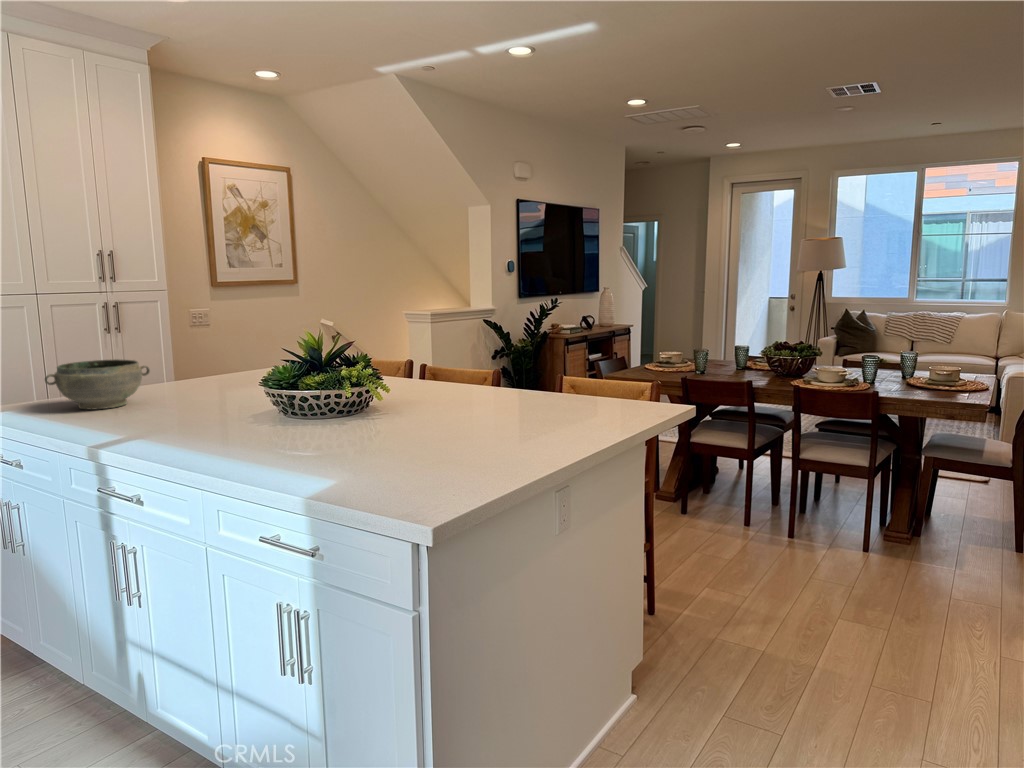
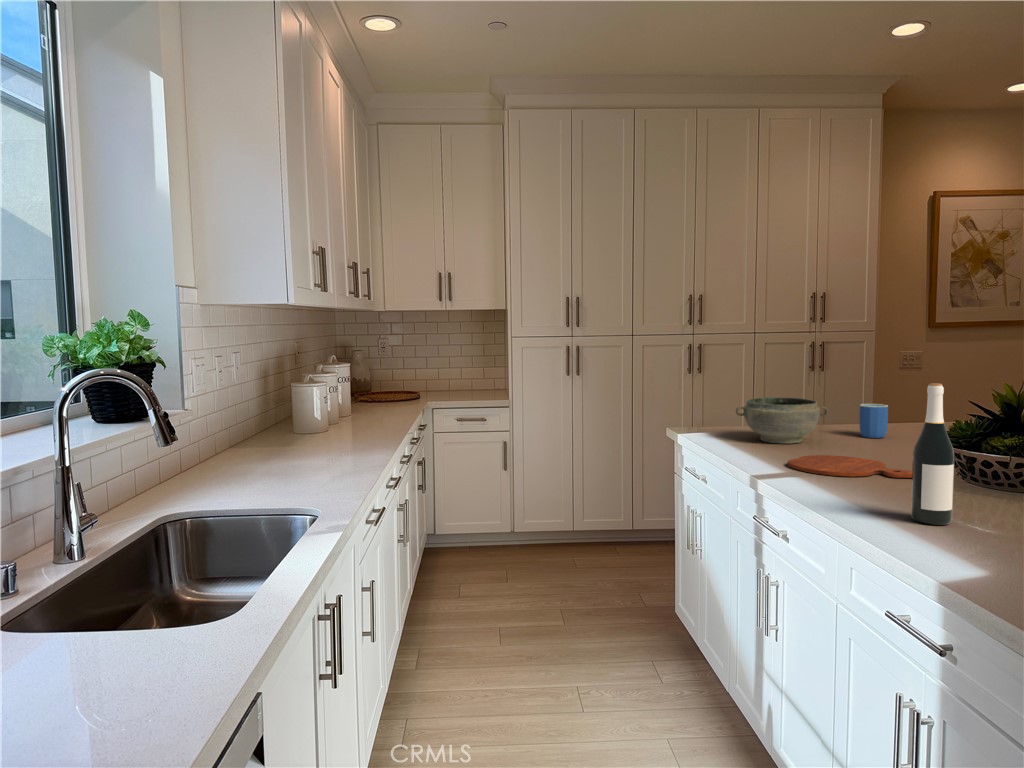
wine bottle: none [259,333,294,456] -> present [911,383,954,525]
mug: none [178,359,205,392] -> present [859,404,888,438]
cutting board: none [124,411,251,432] -> present [788,455,912,478]

